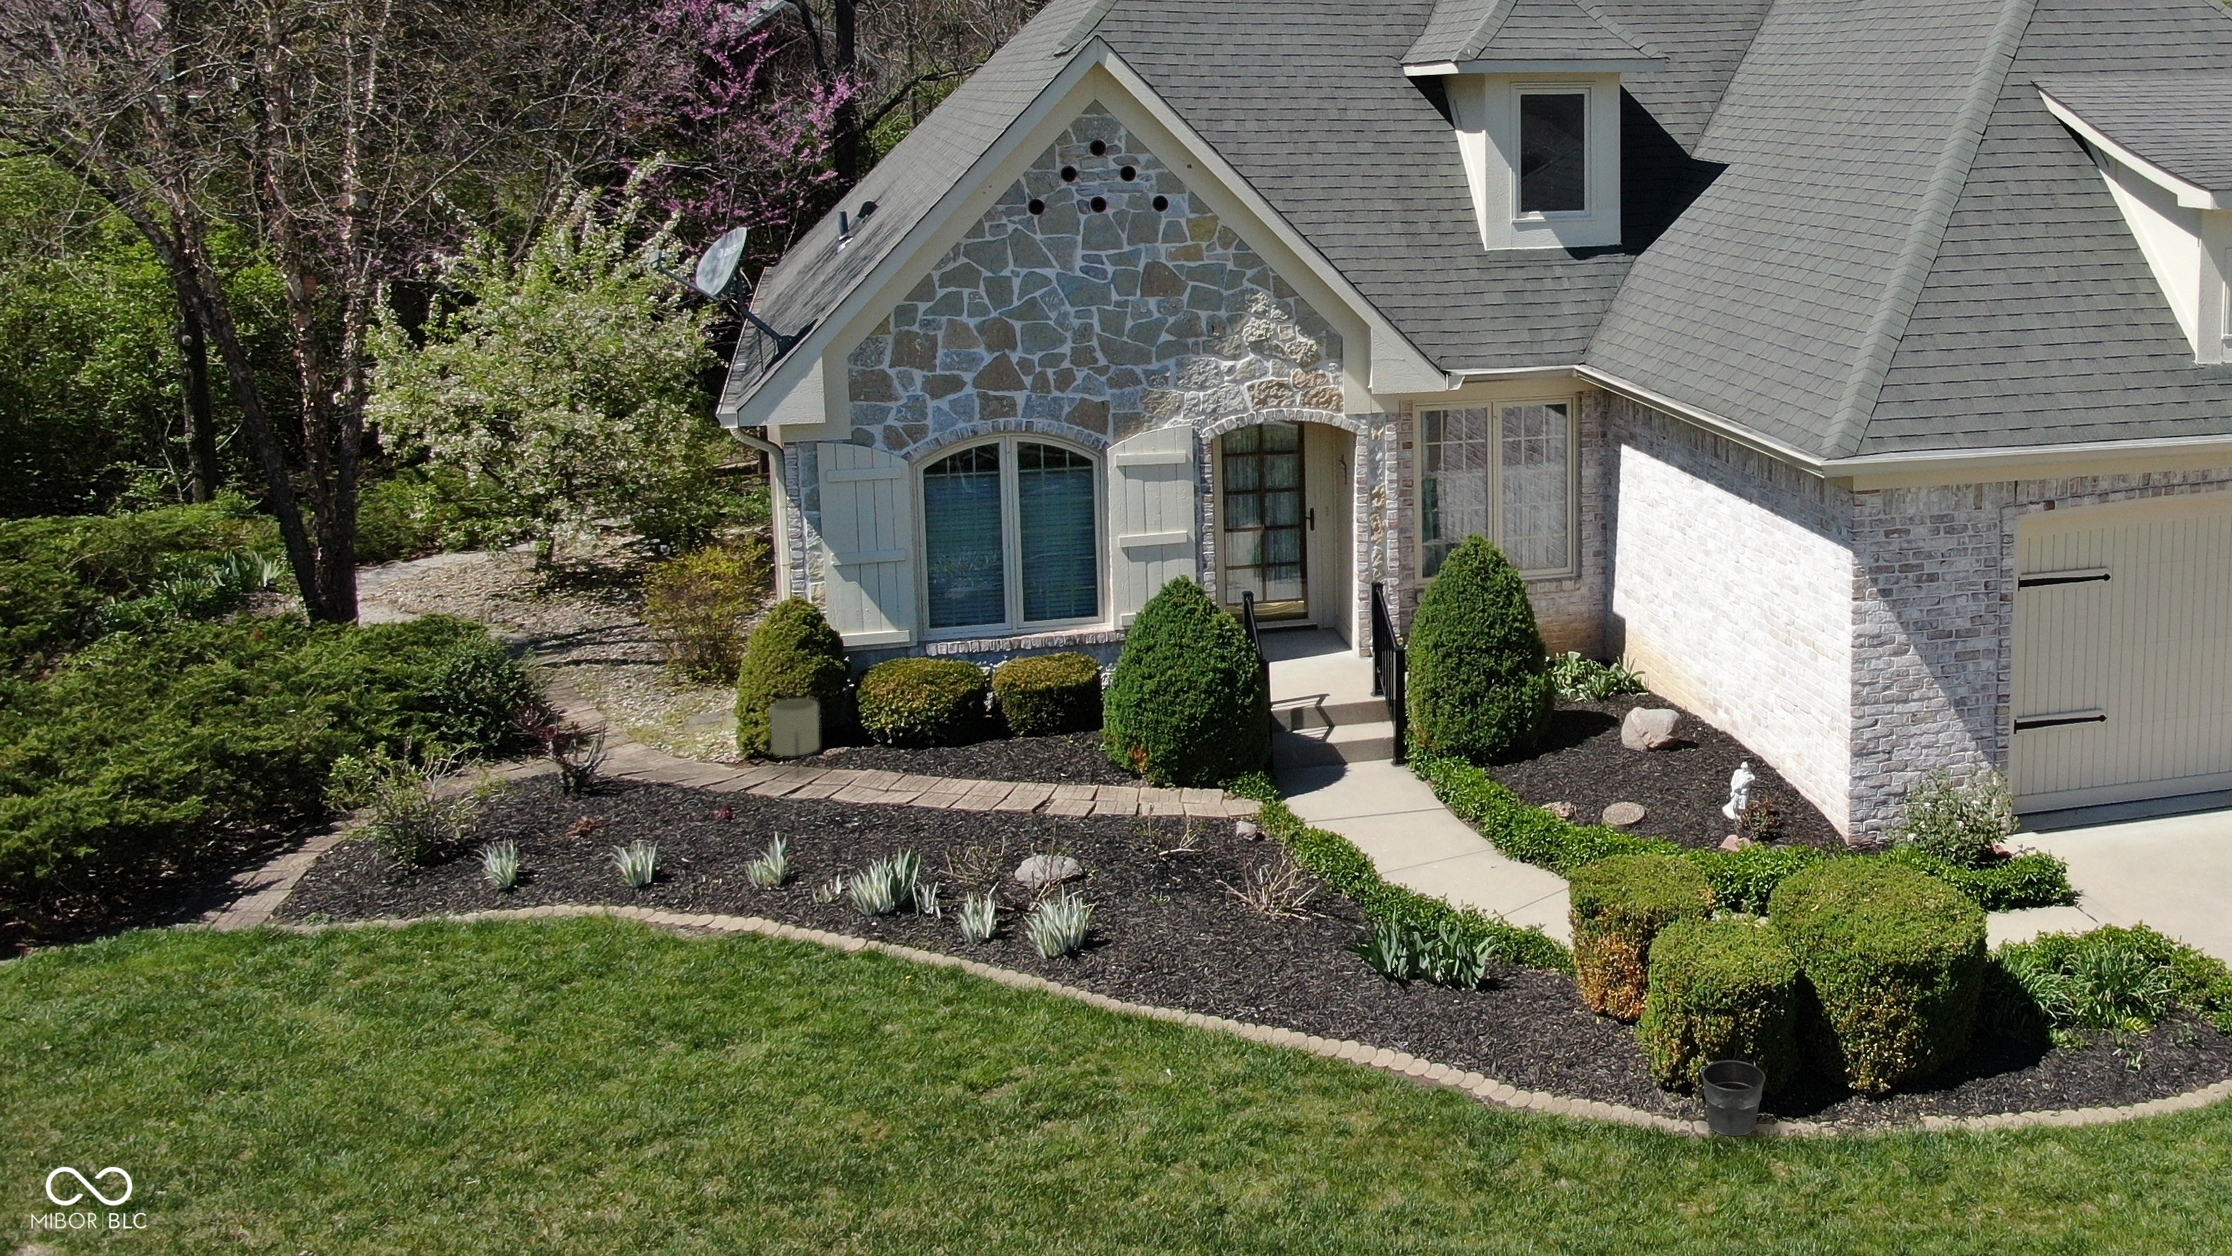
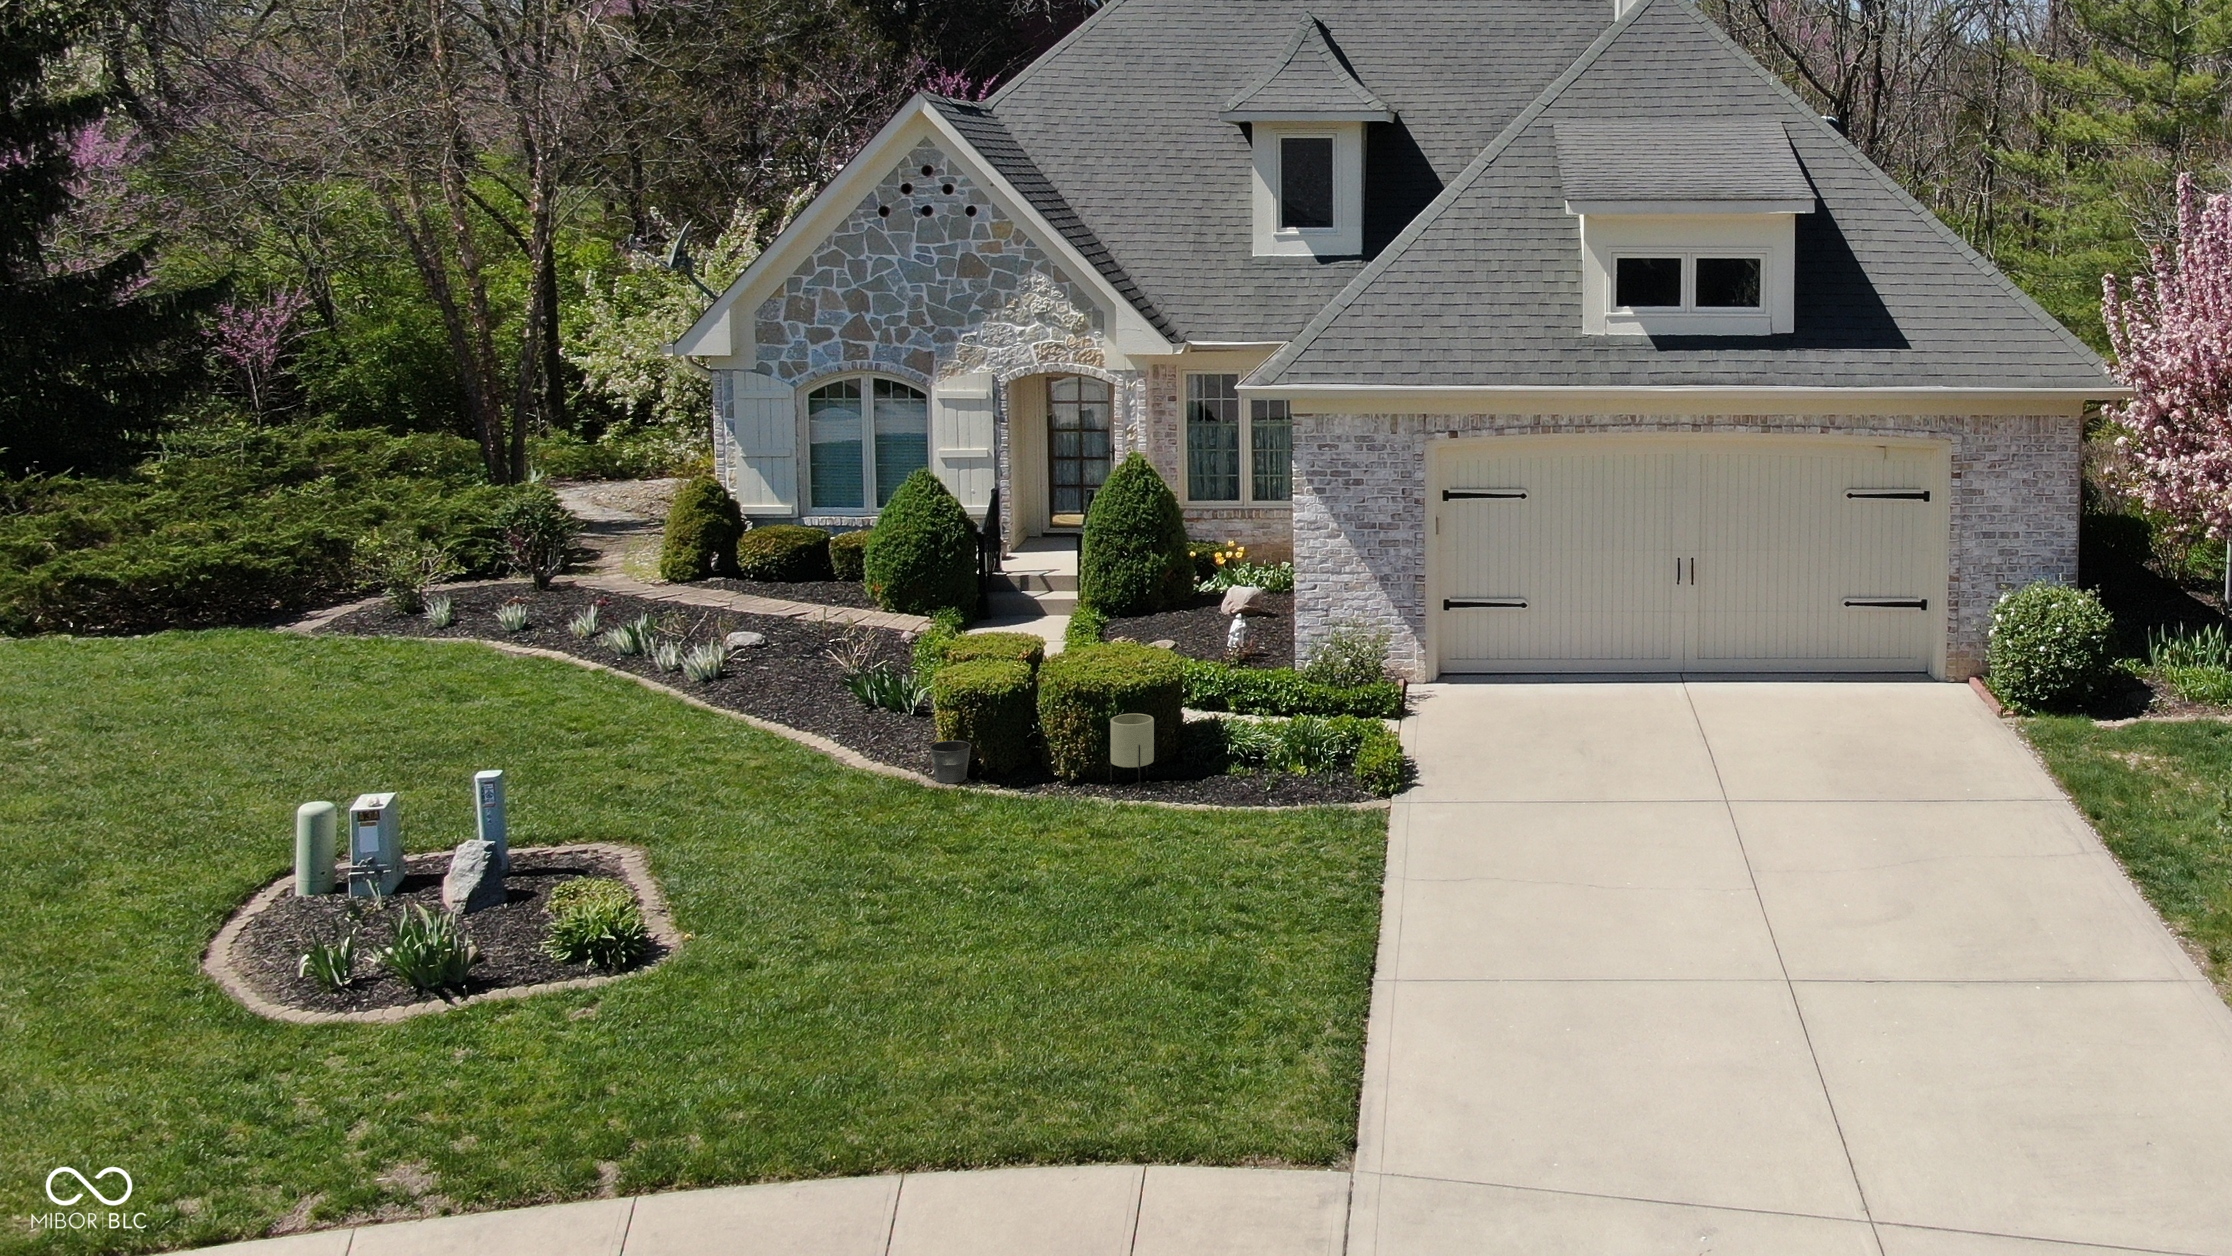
planter: present [770,699,819,771] -> present [1110,714,1154,788]

